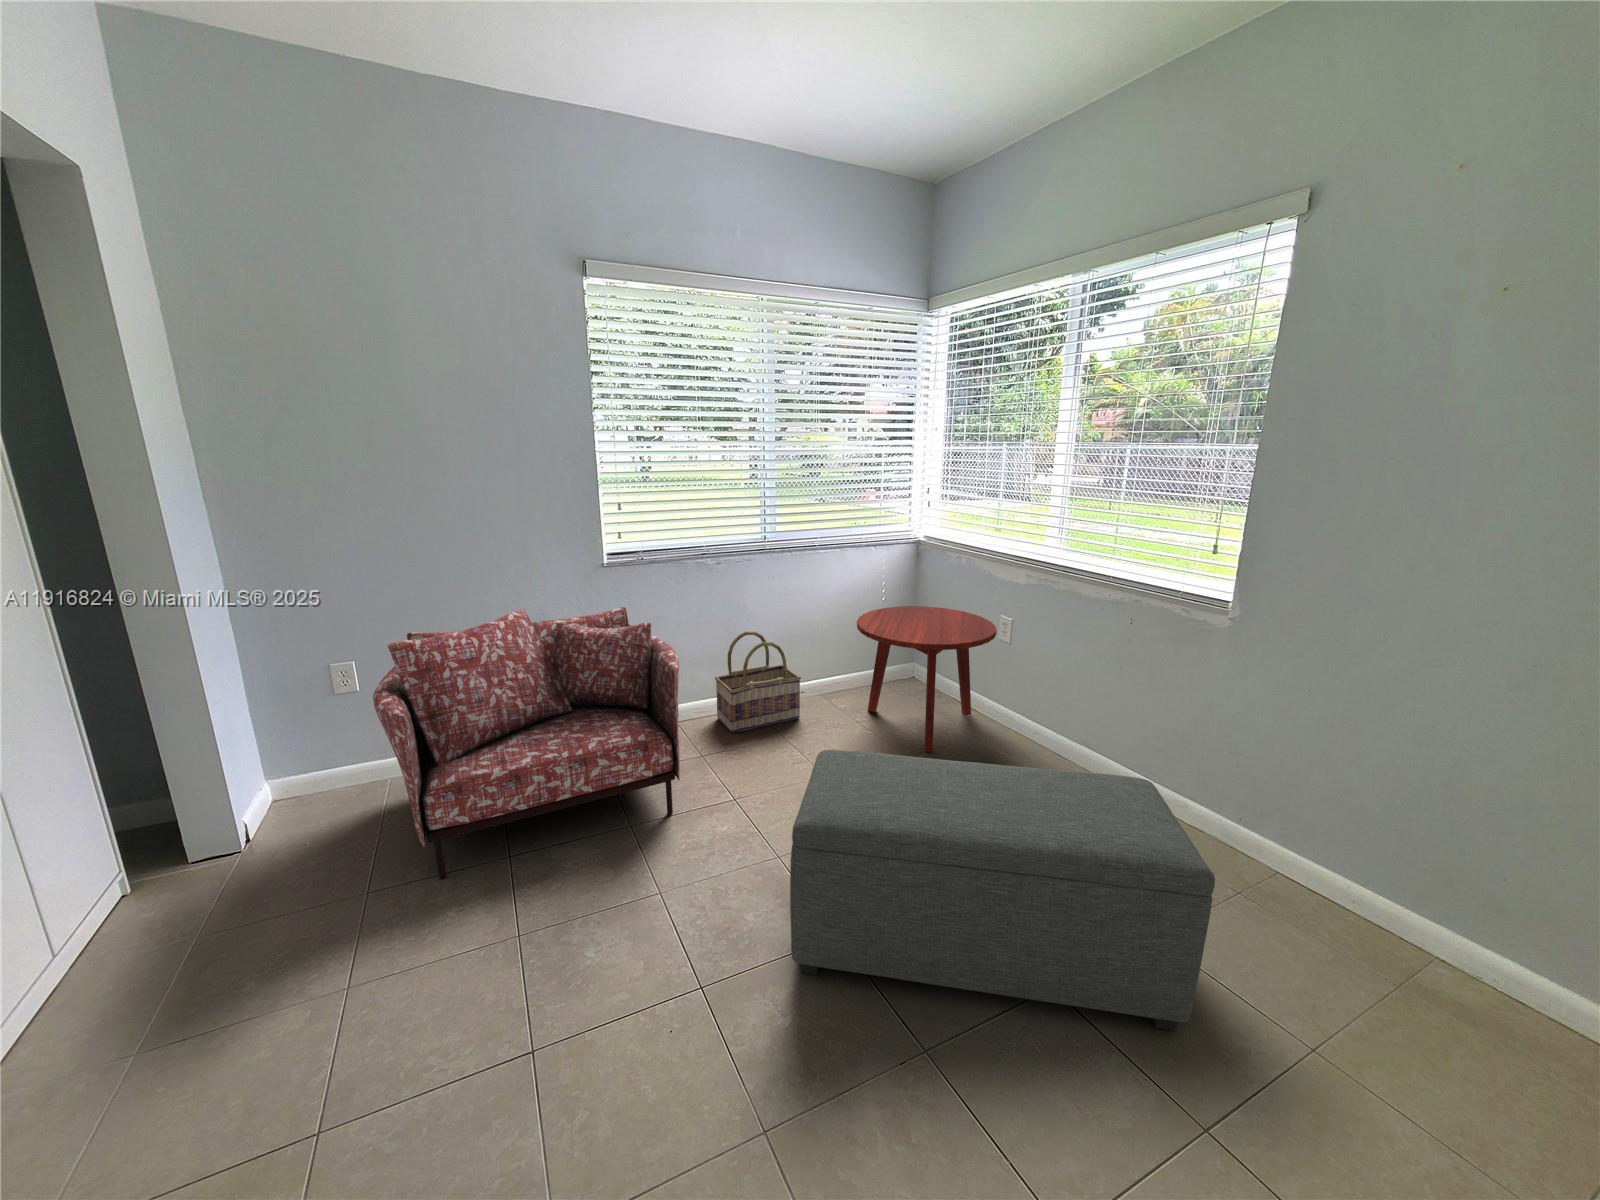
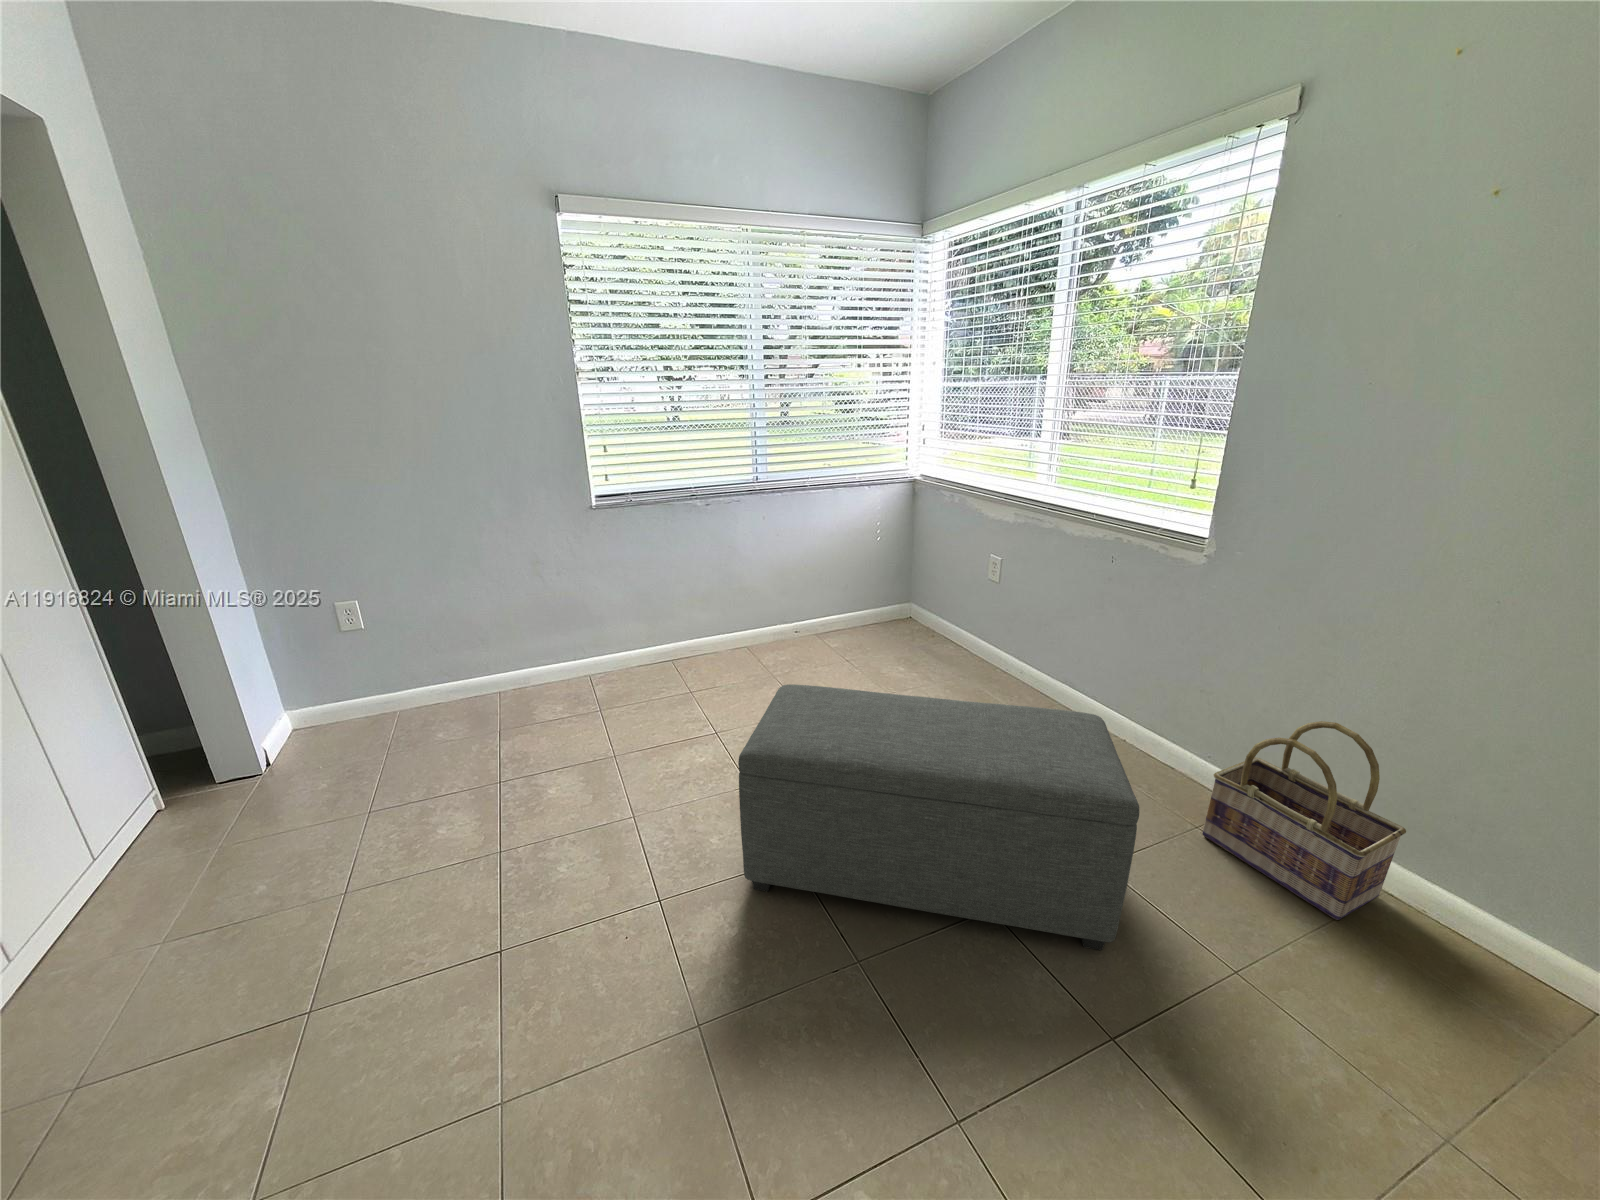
side table: present [857,606,996,752] -> none [843,546,981,689]
armchair: present [373,607,680,879] -> none [367,548,661,799]
basket: present [715,631,801,733] -> present [1203,721,1406,920]

